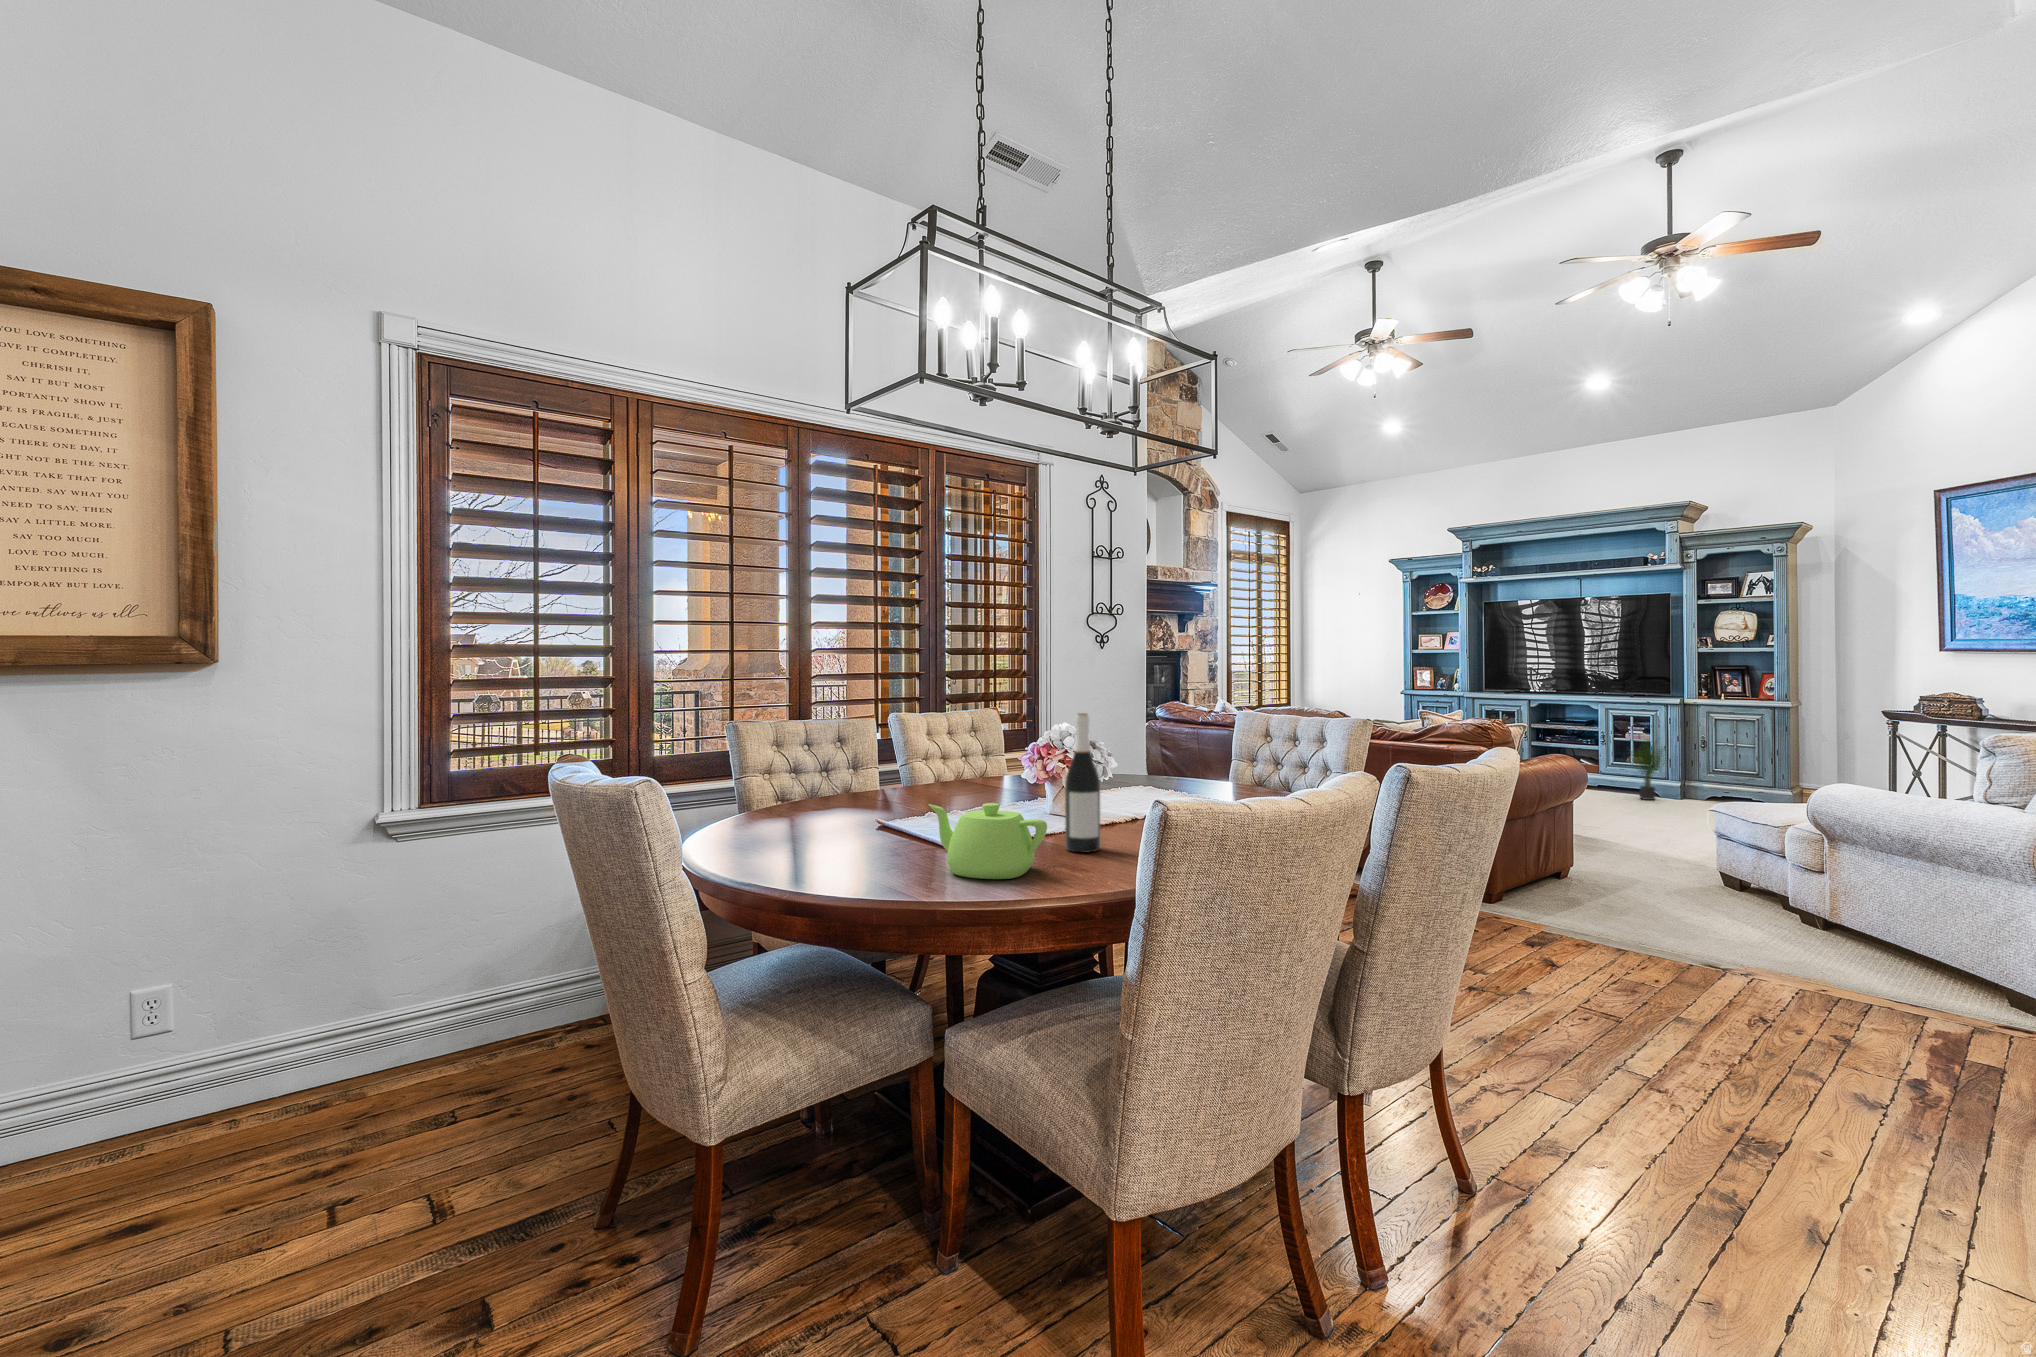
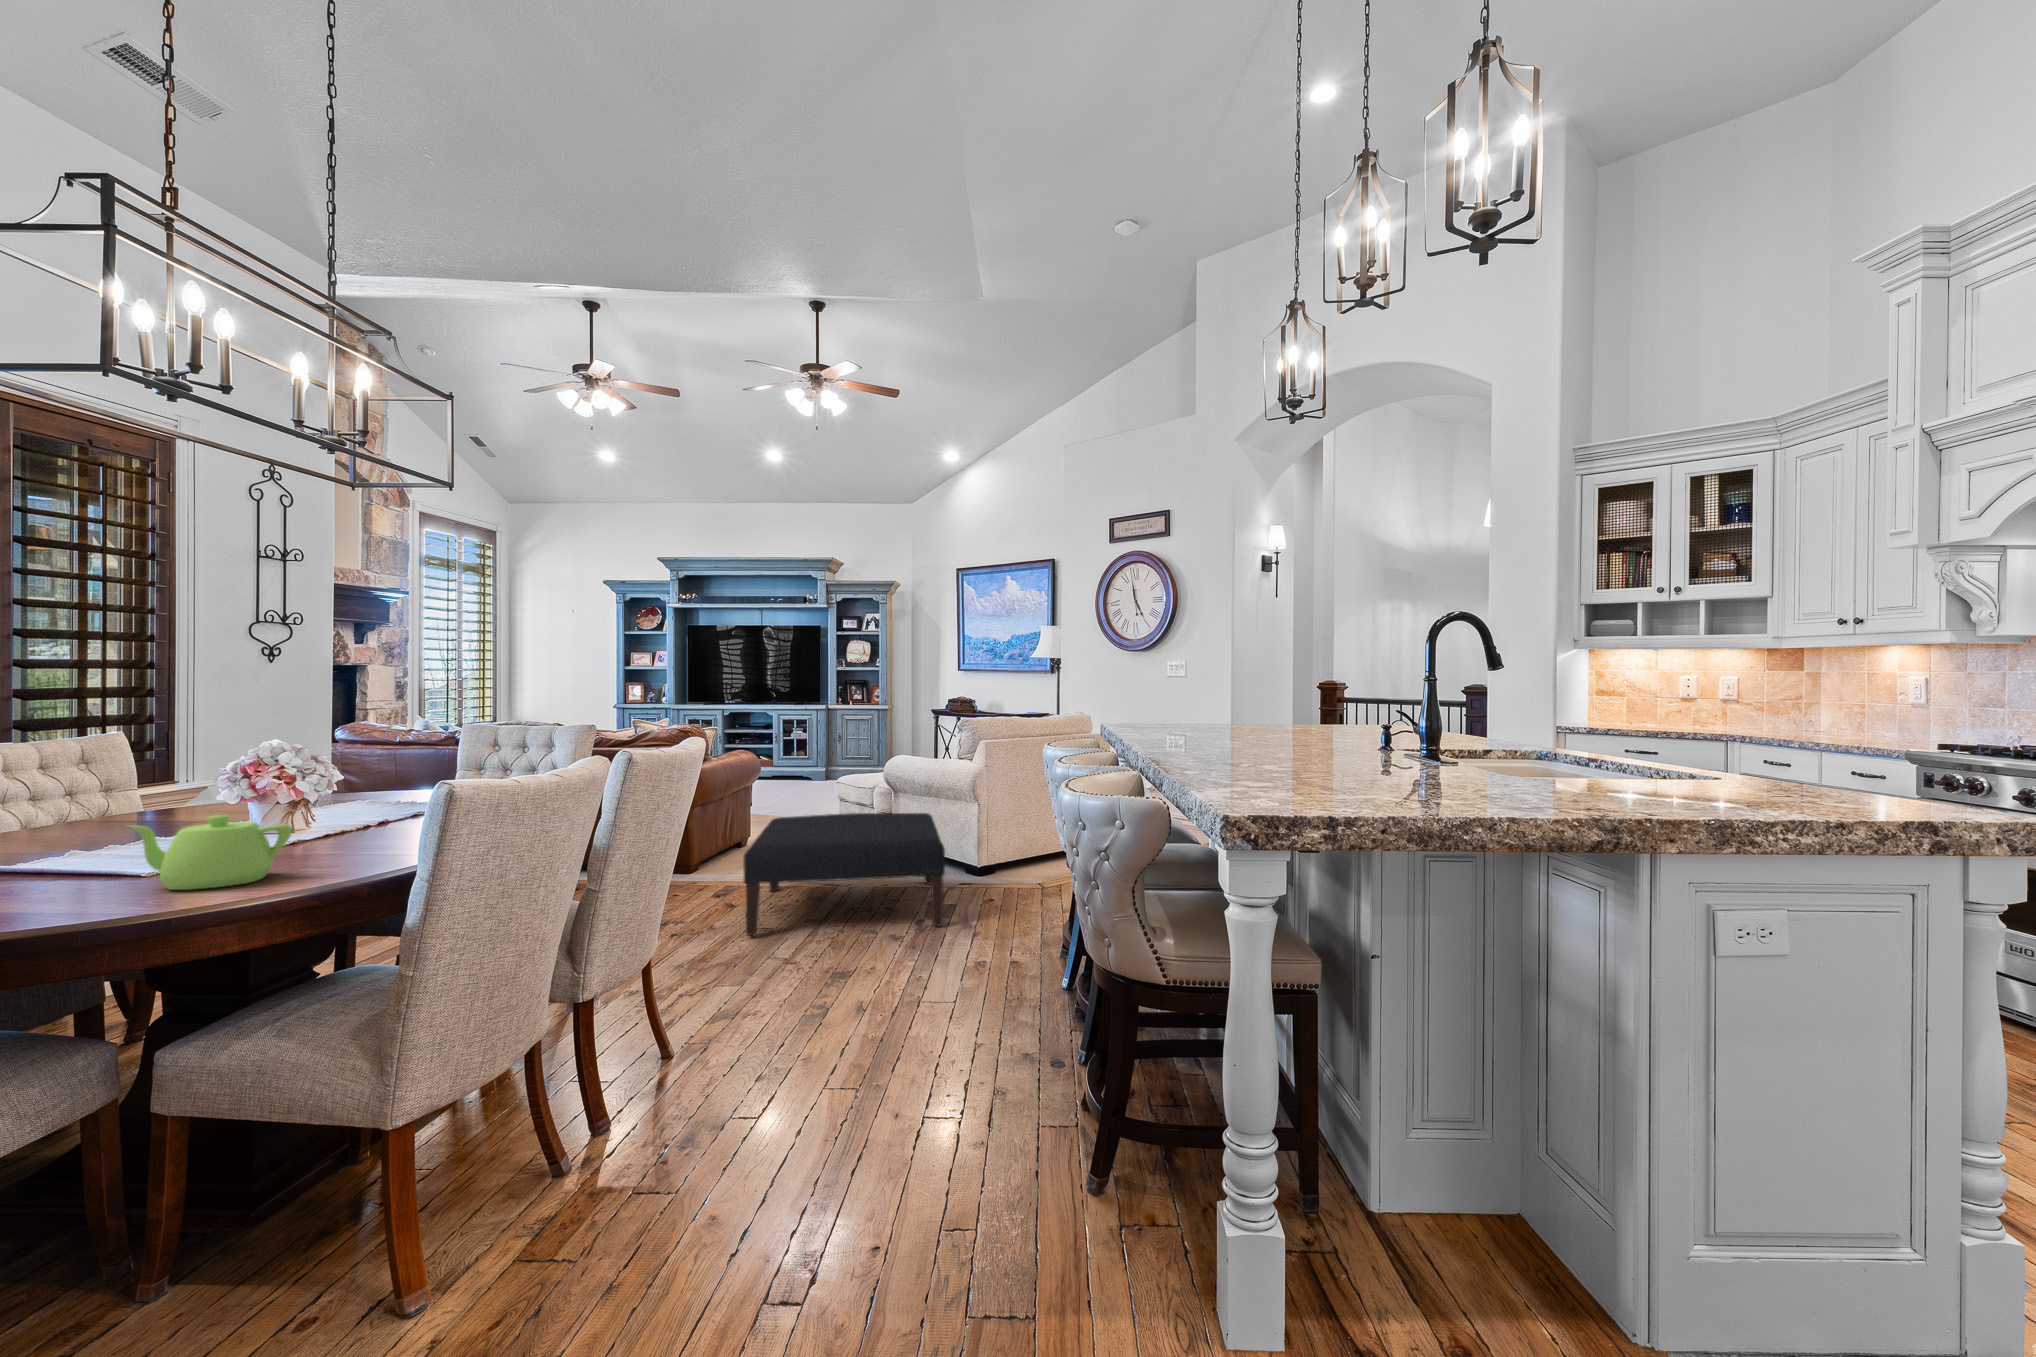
wine bottle: present [1065,713,1101,852] -> none [298,725,340,857]
potted plant: present [1632,742,1665,800] -> none [788,735,820,784]
ottoman: none [1573,854,1982,1101] -> present [744,813,945,936]

